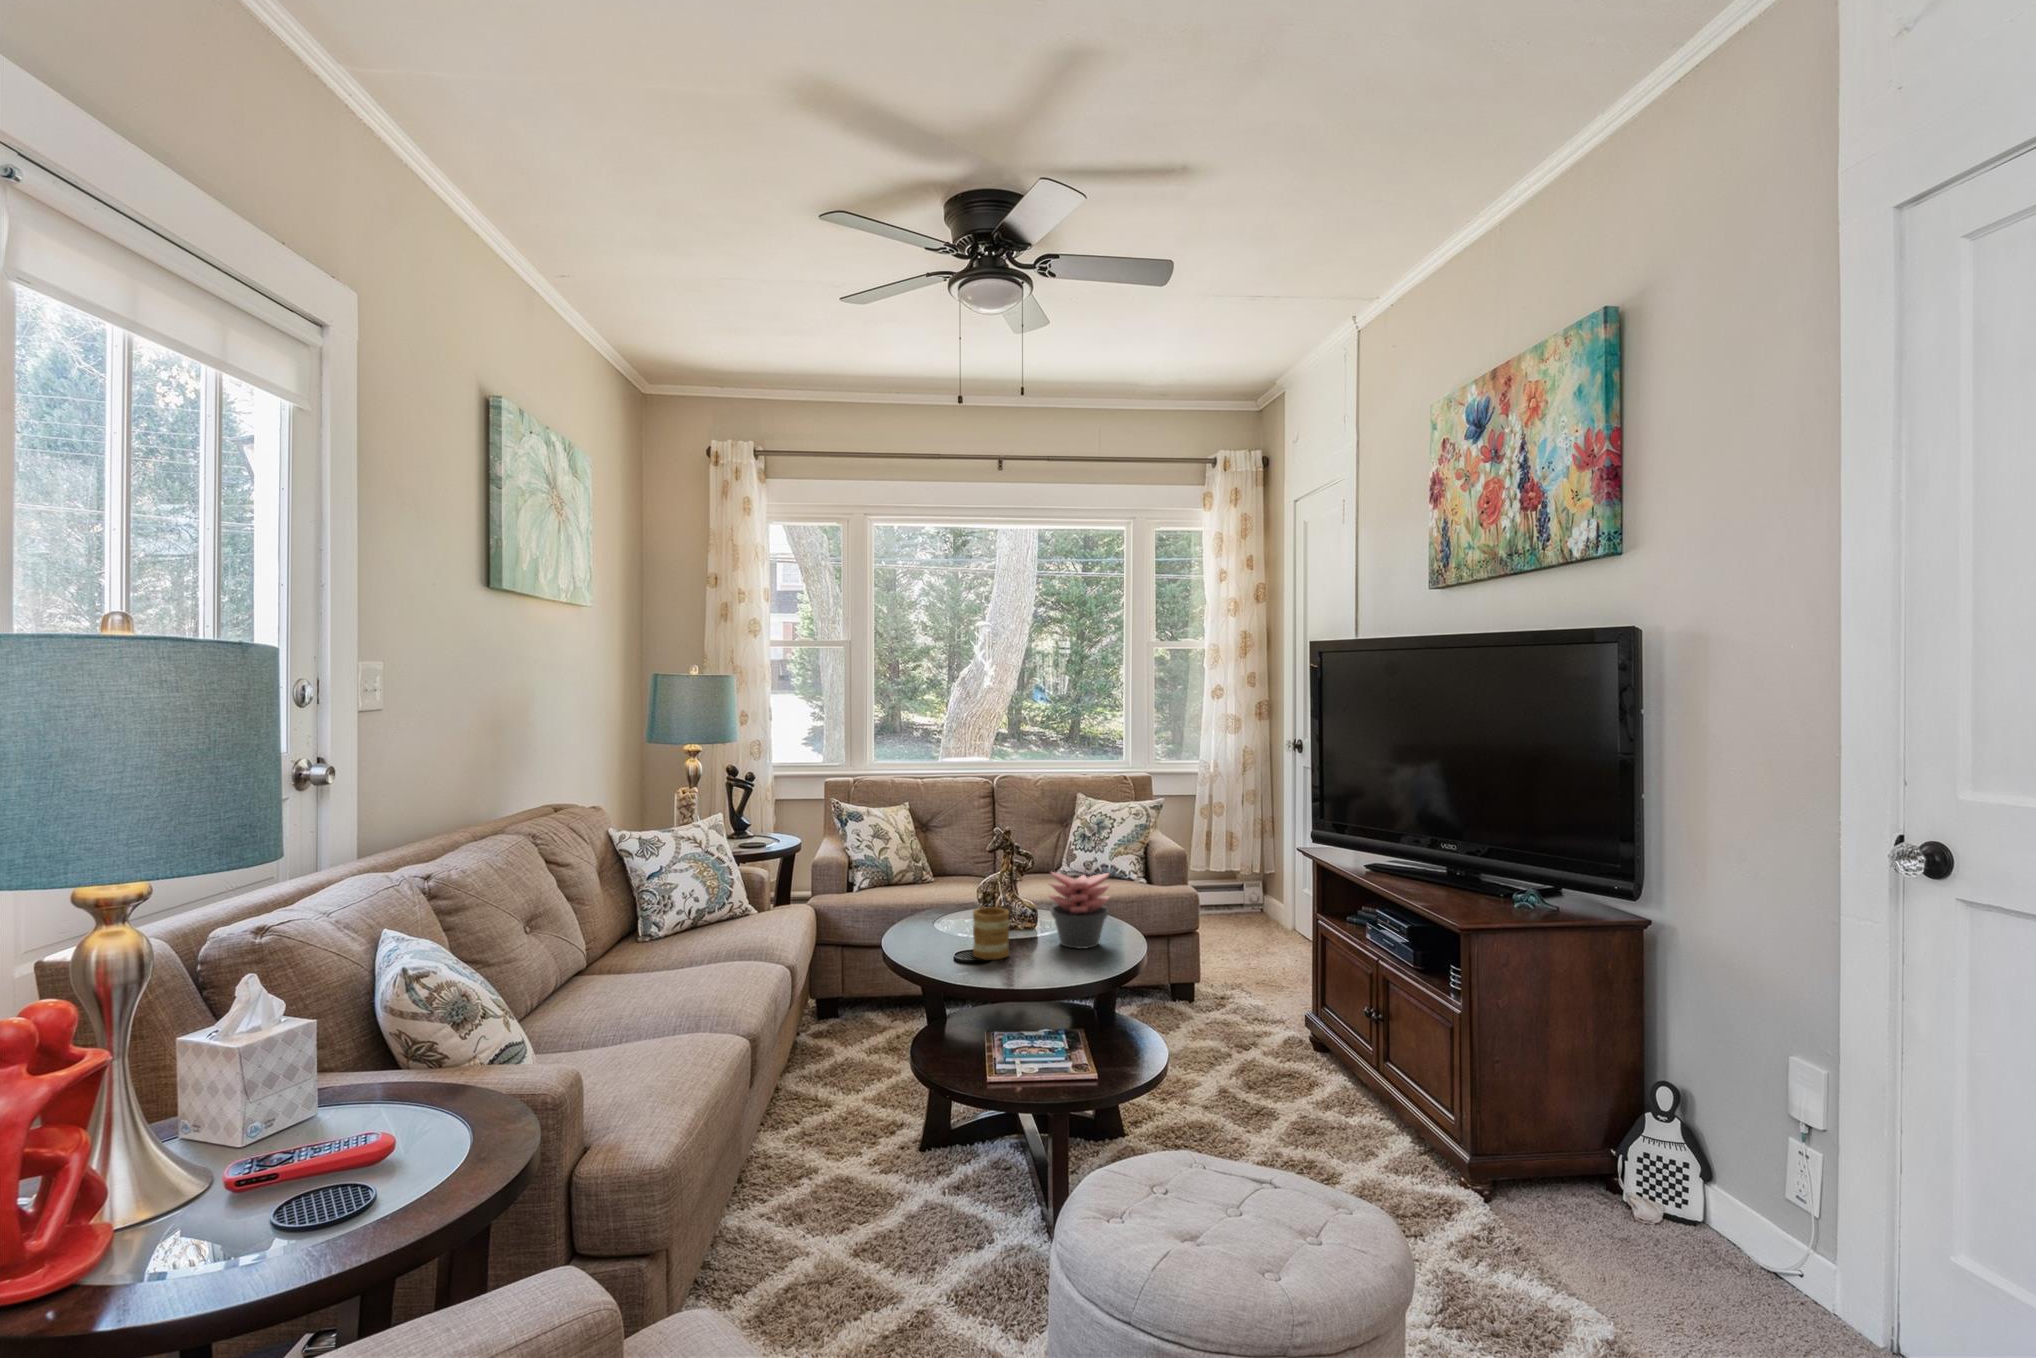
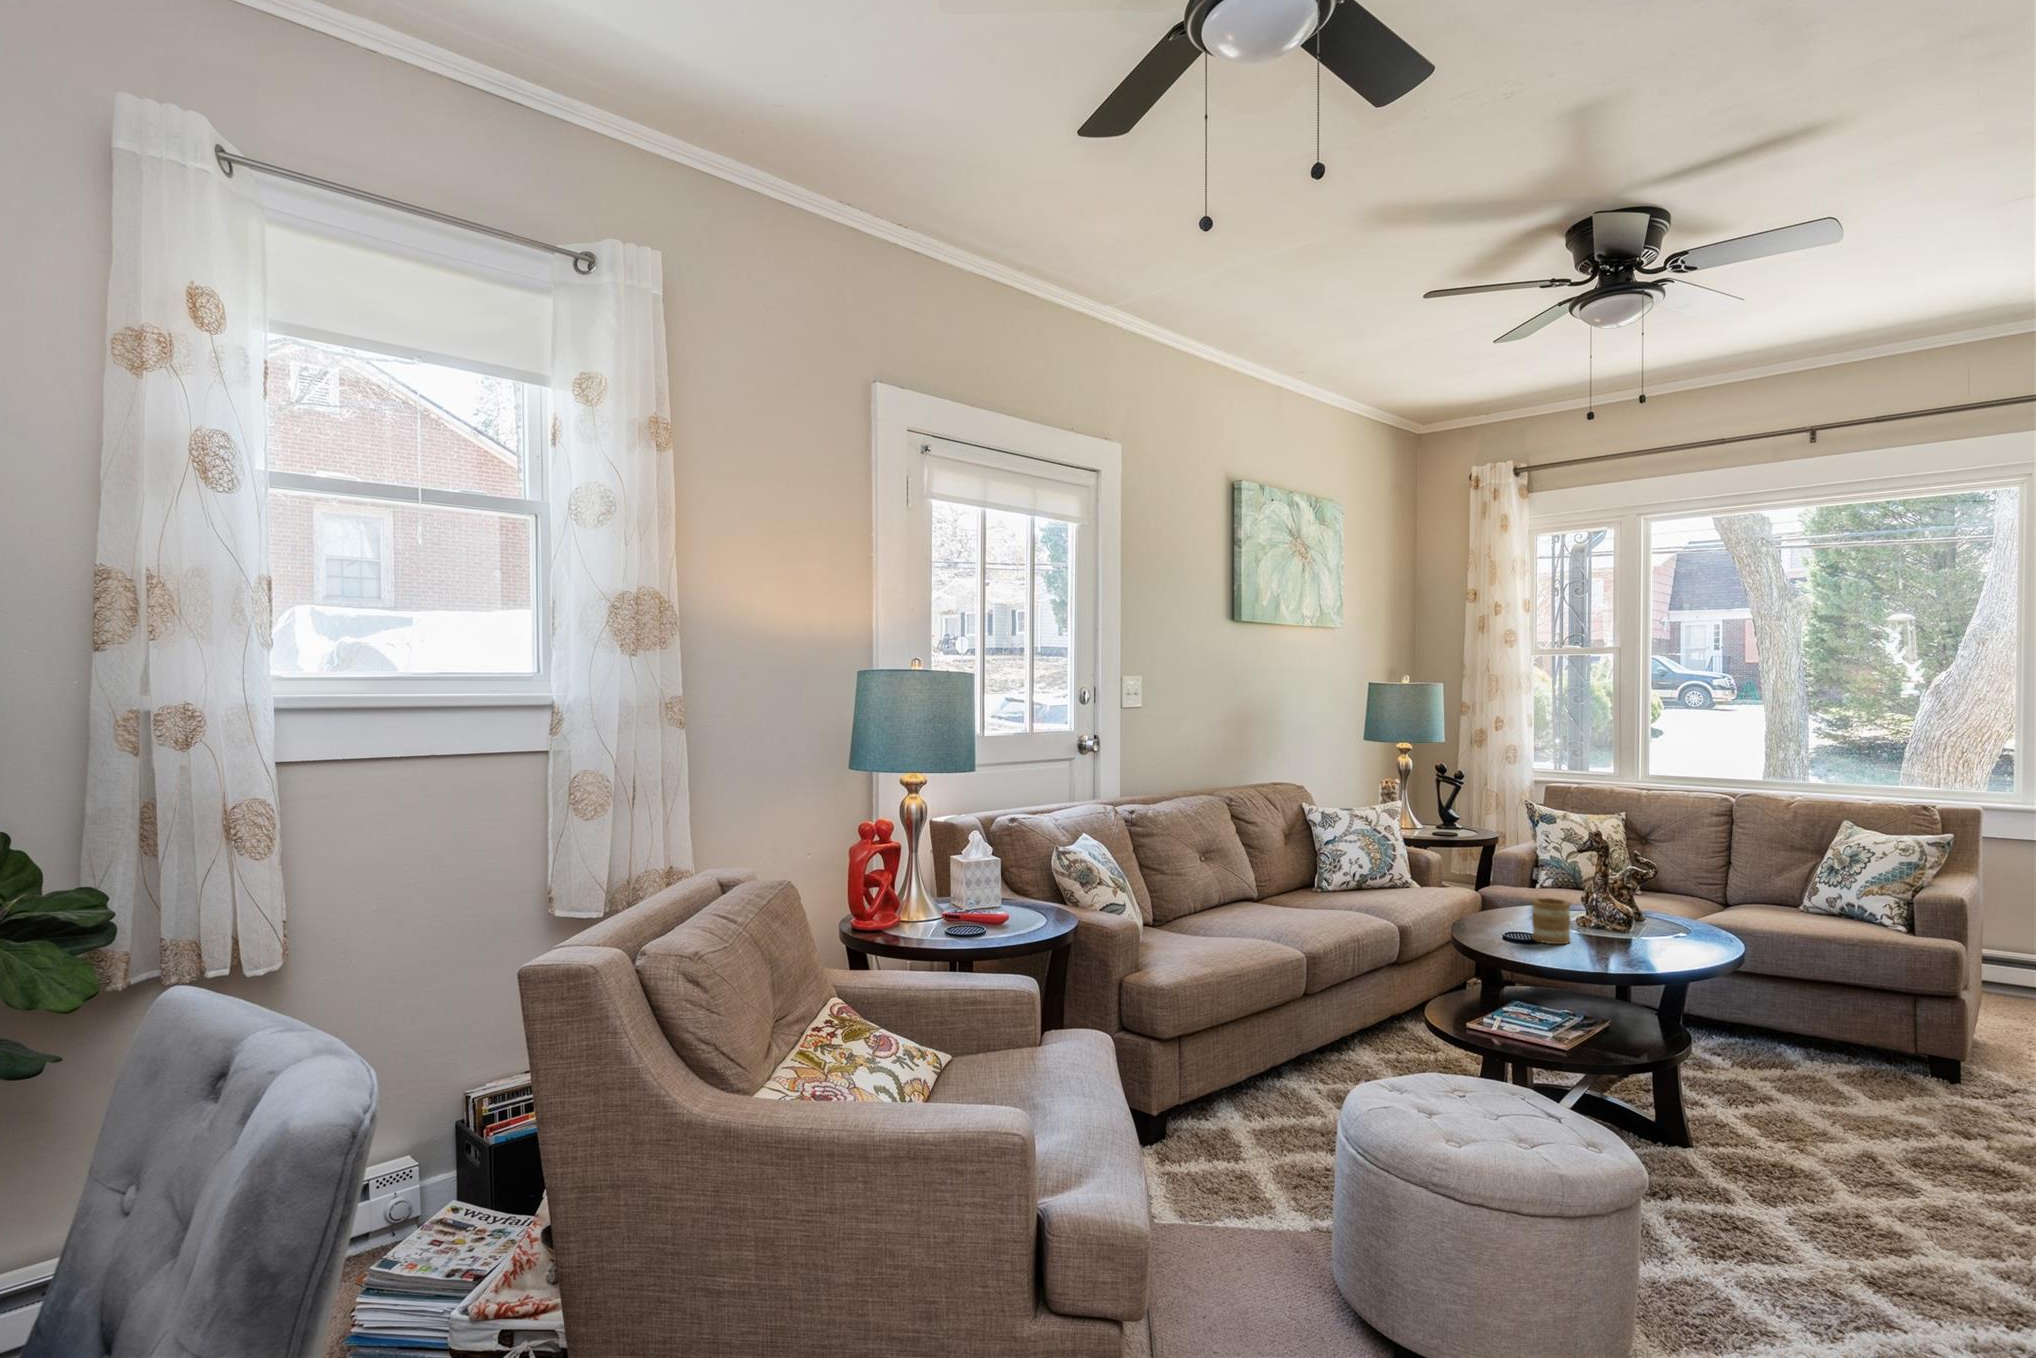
succulent plant: present [1049,872,1109,948] -> none [1618,877,1696,955]

